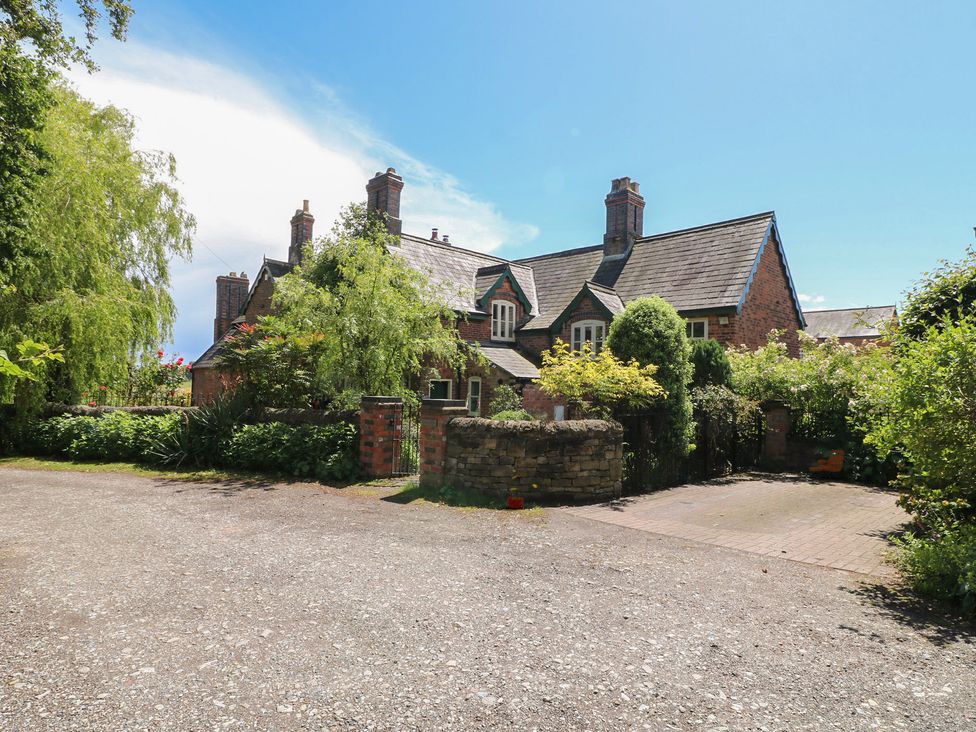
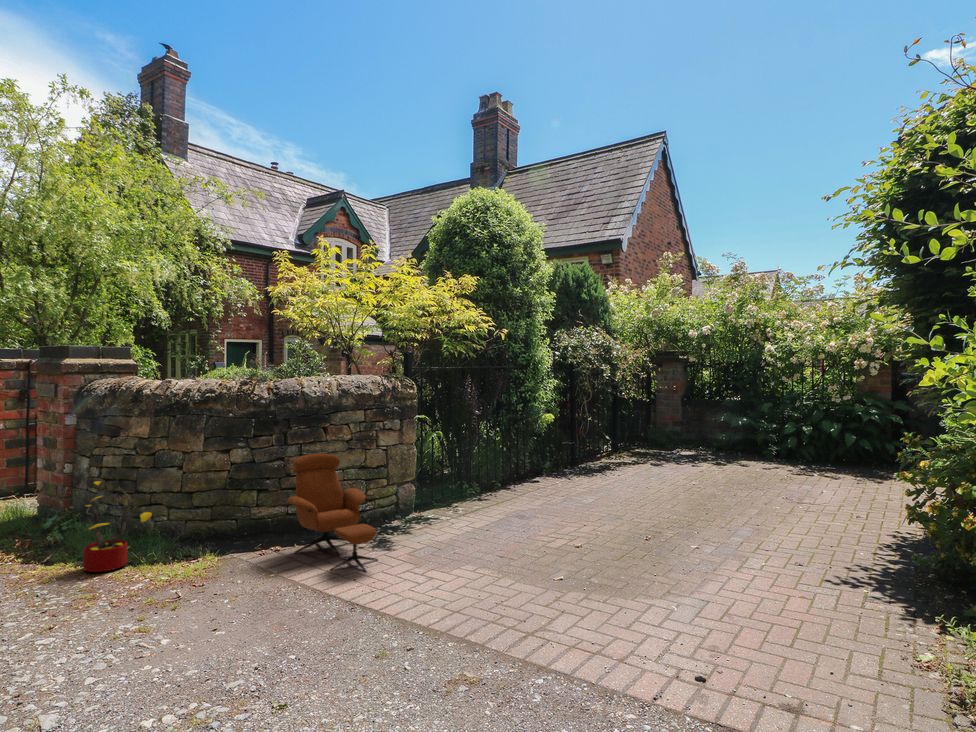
lounge chair: present [809,450,844,478] -> present [288,453,377,572]

